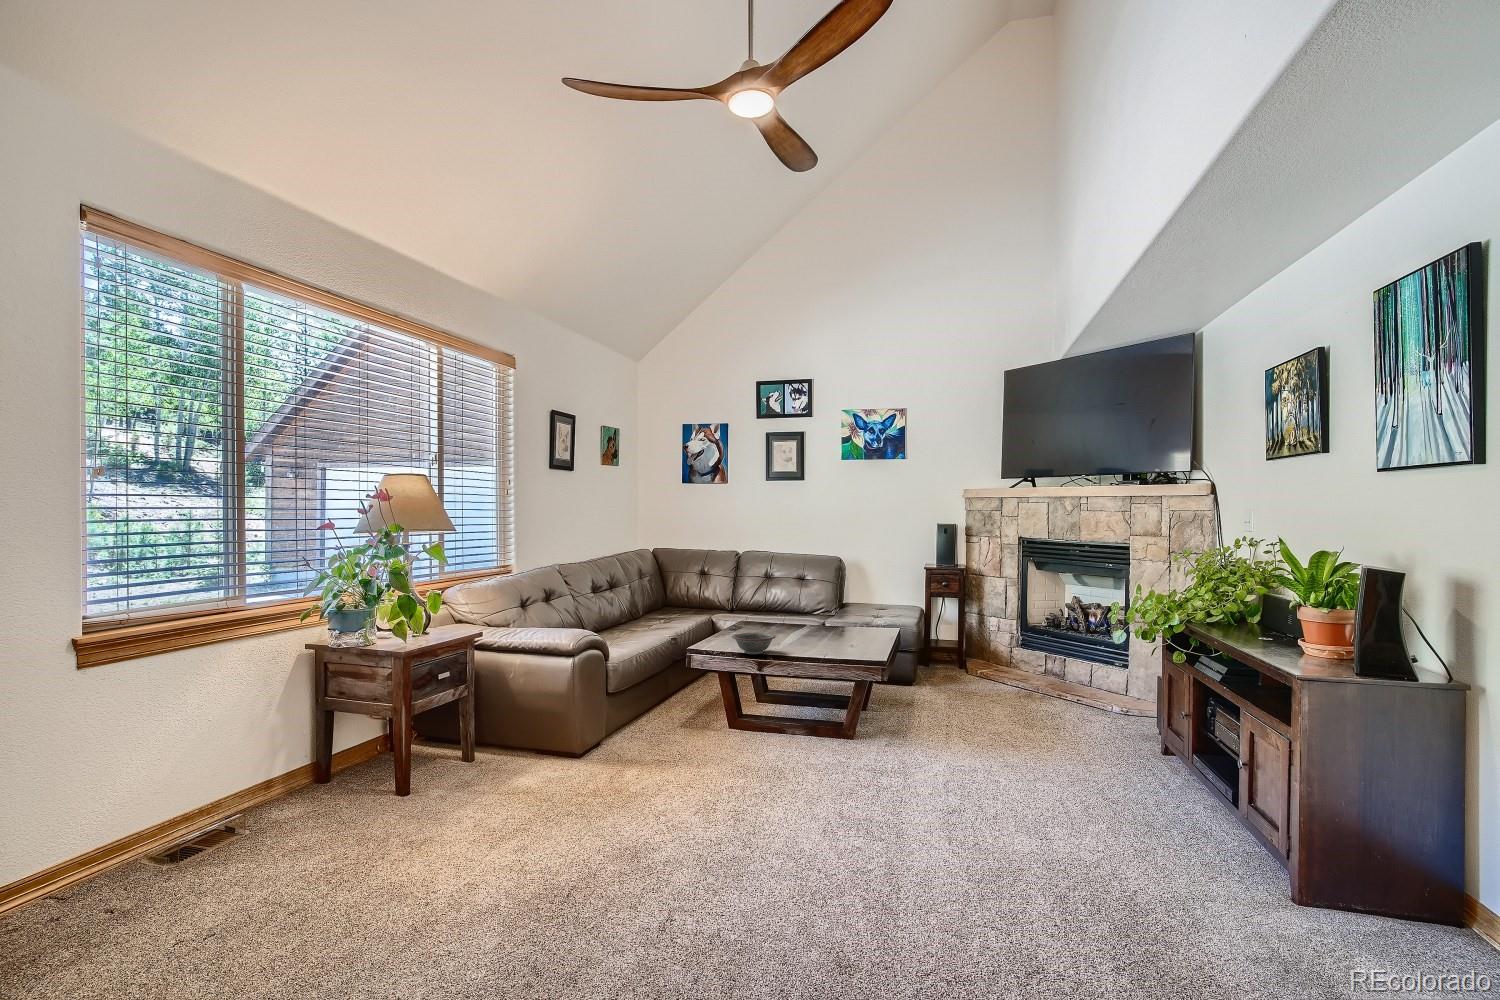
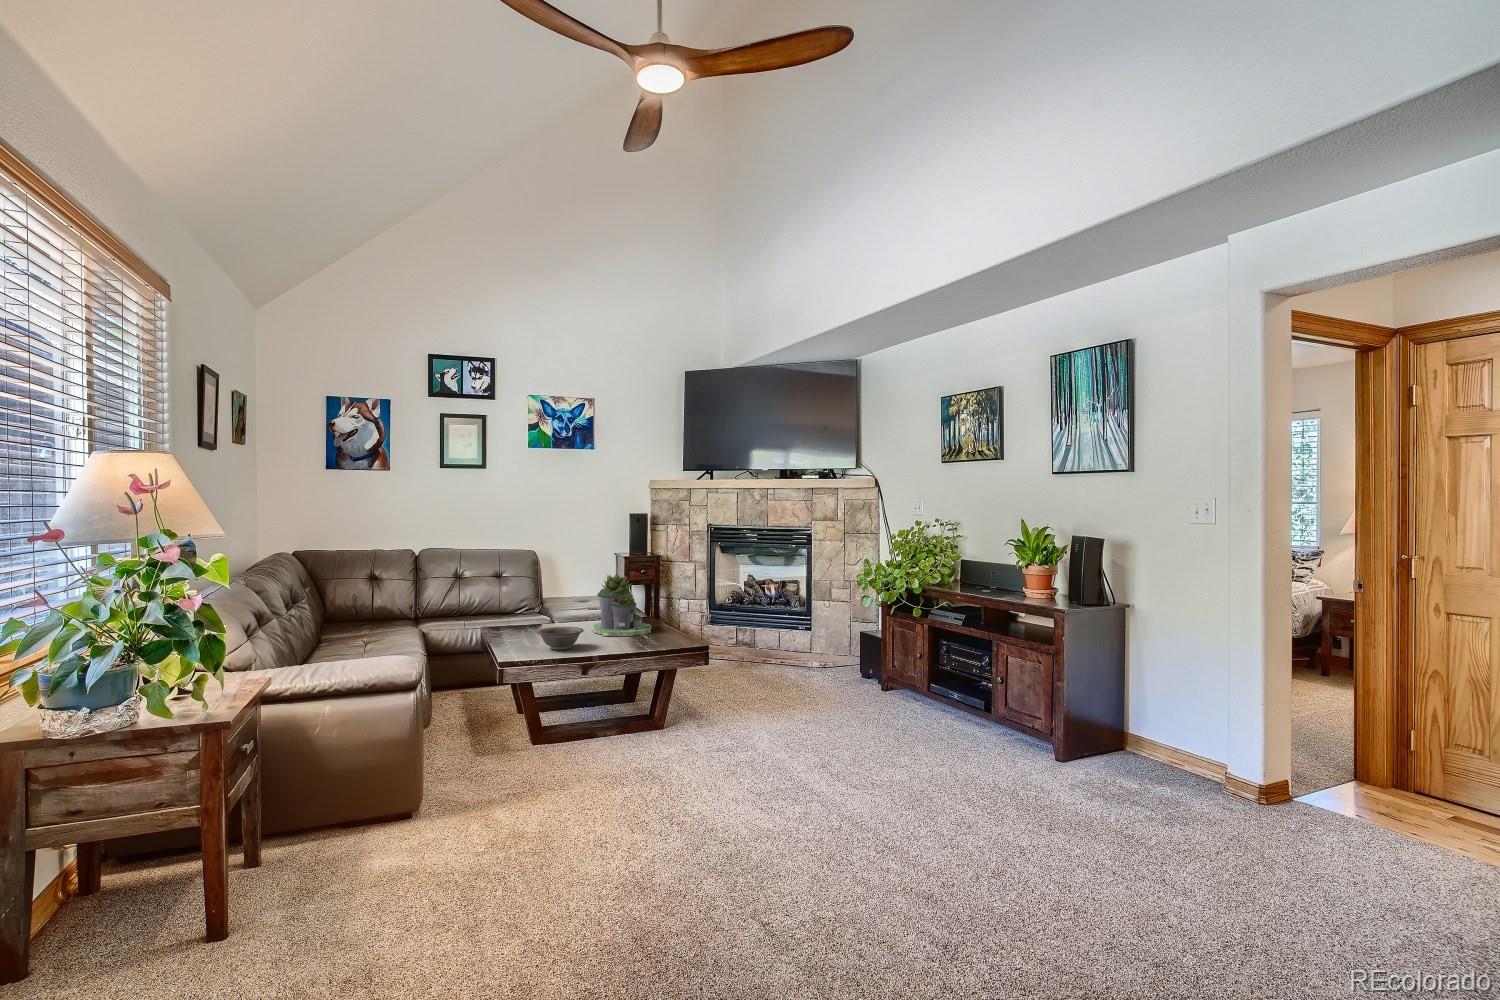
succulent planter: none [812,585,873,649] -> present [592,574,651,636]

